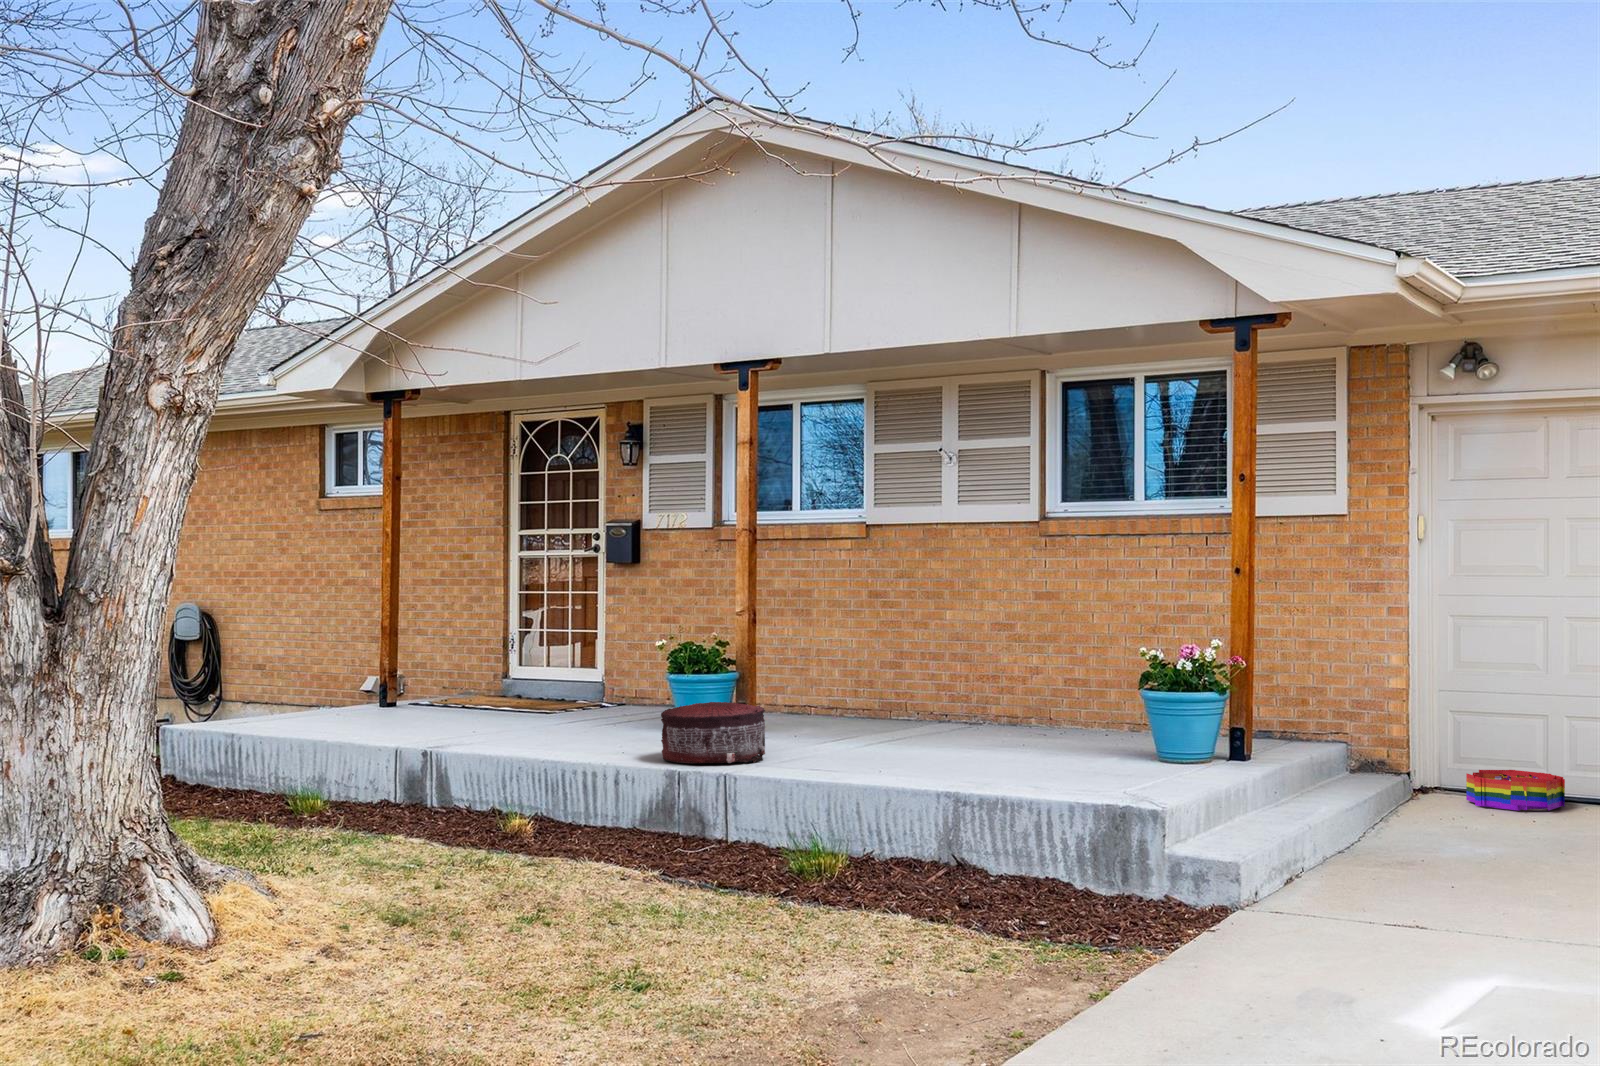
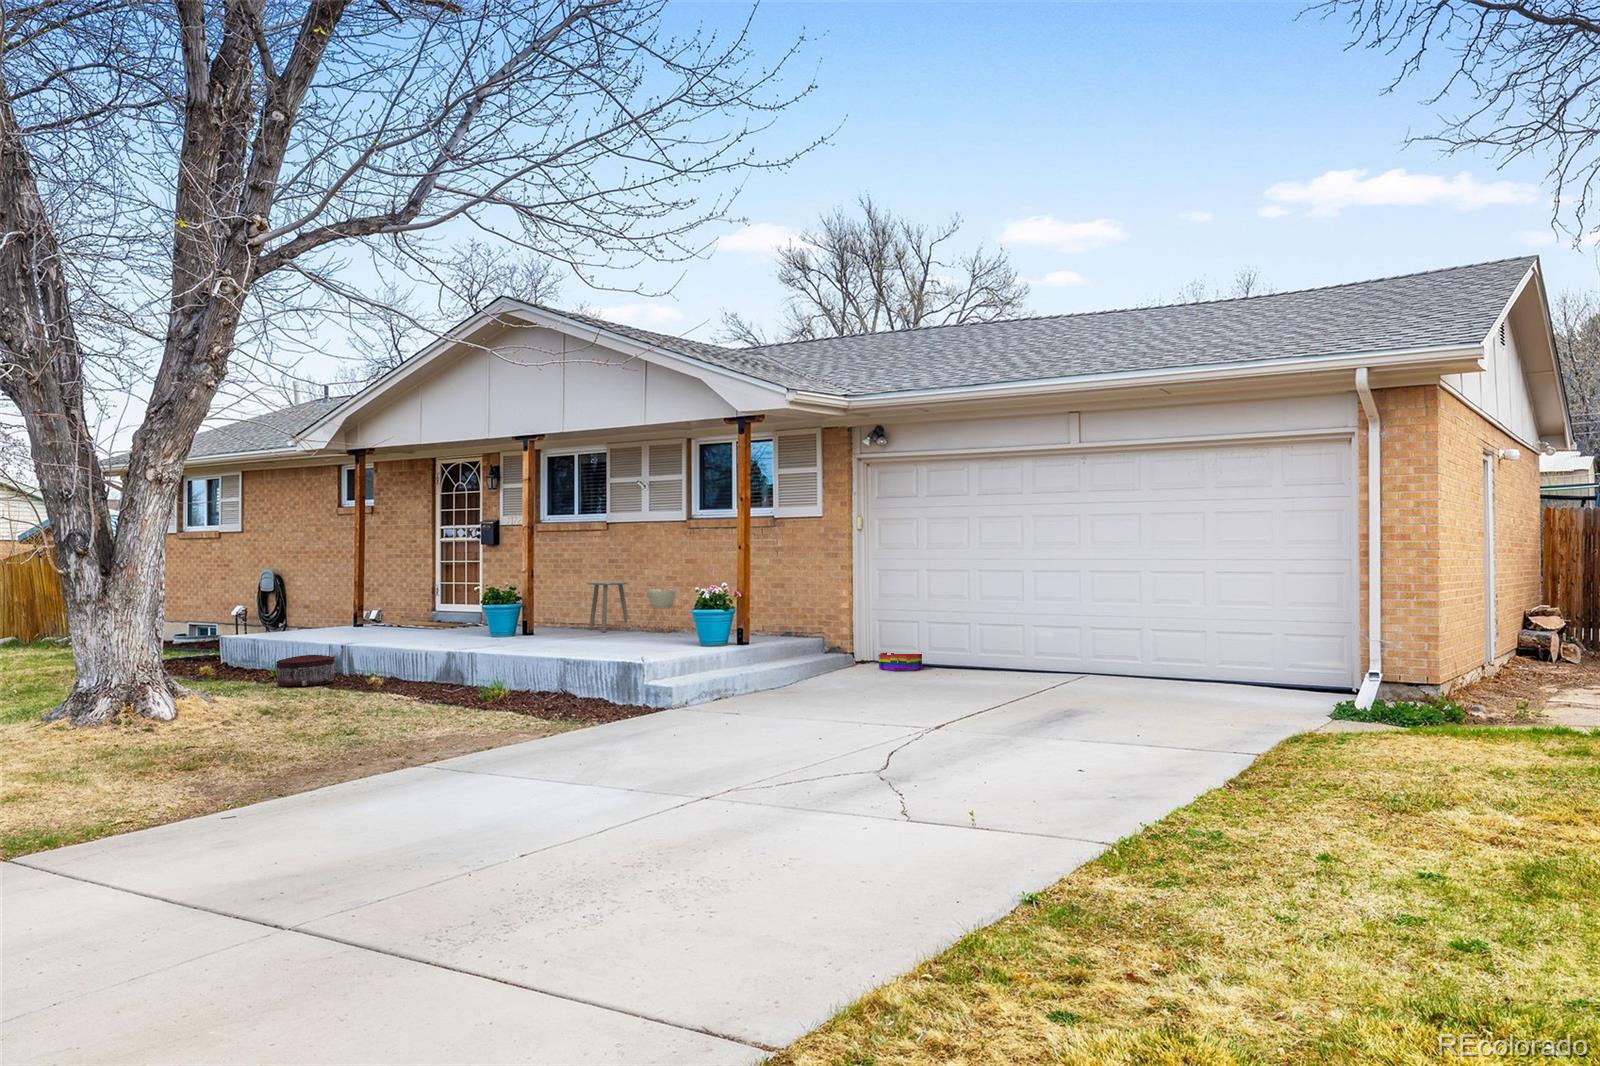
side table: none [837,630,914,724] -> present [587,581,630,632]
planter: none [958,647,1016,728] -> present [646,590,676,633]
pouf: present [661,702,765,763] -> present [276,655,335,686]

